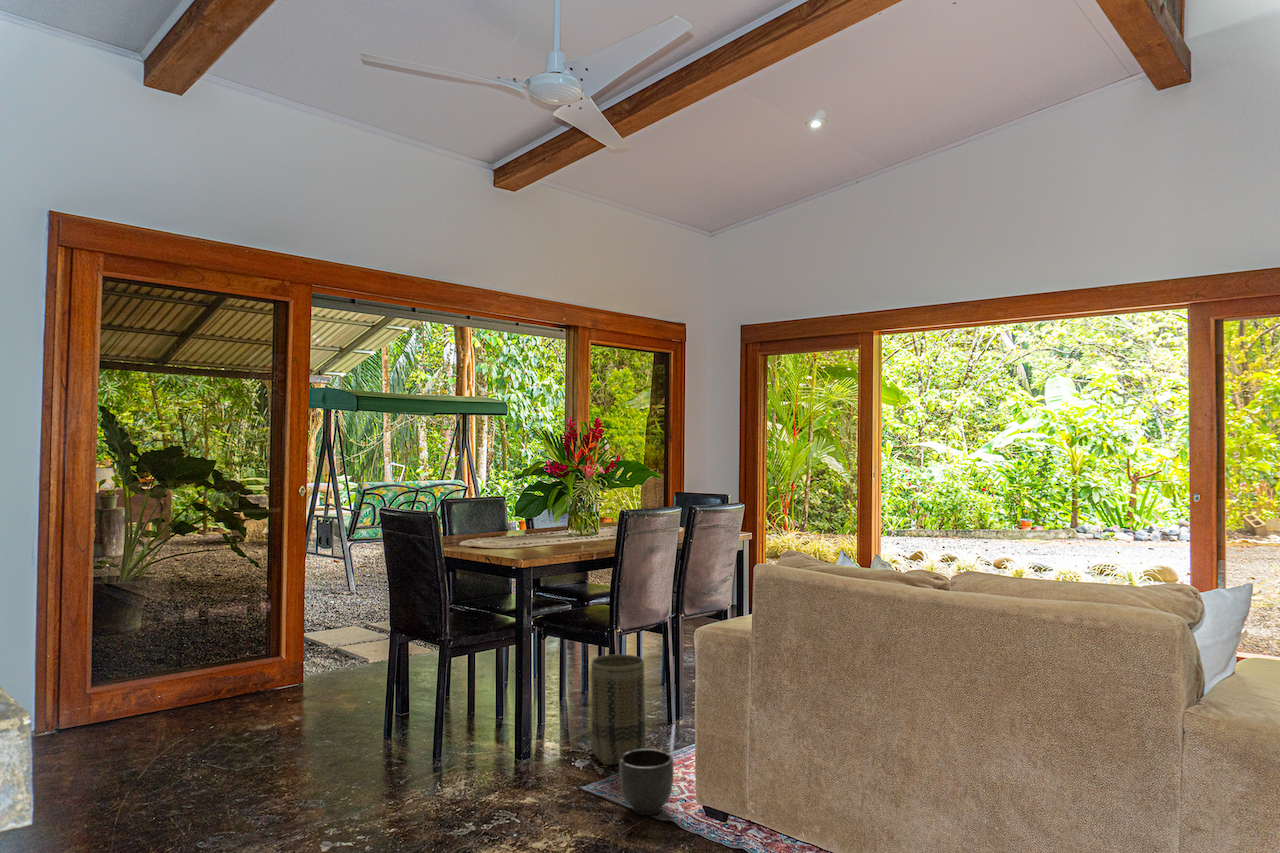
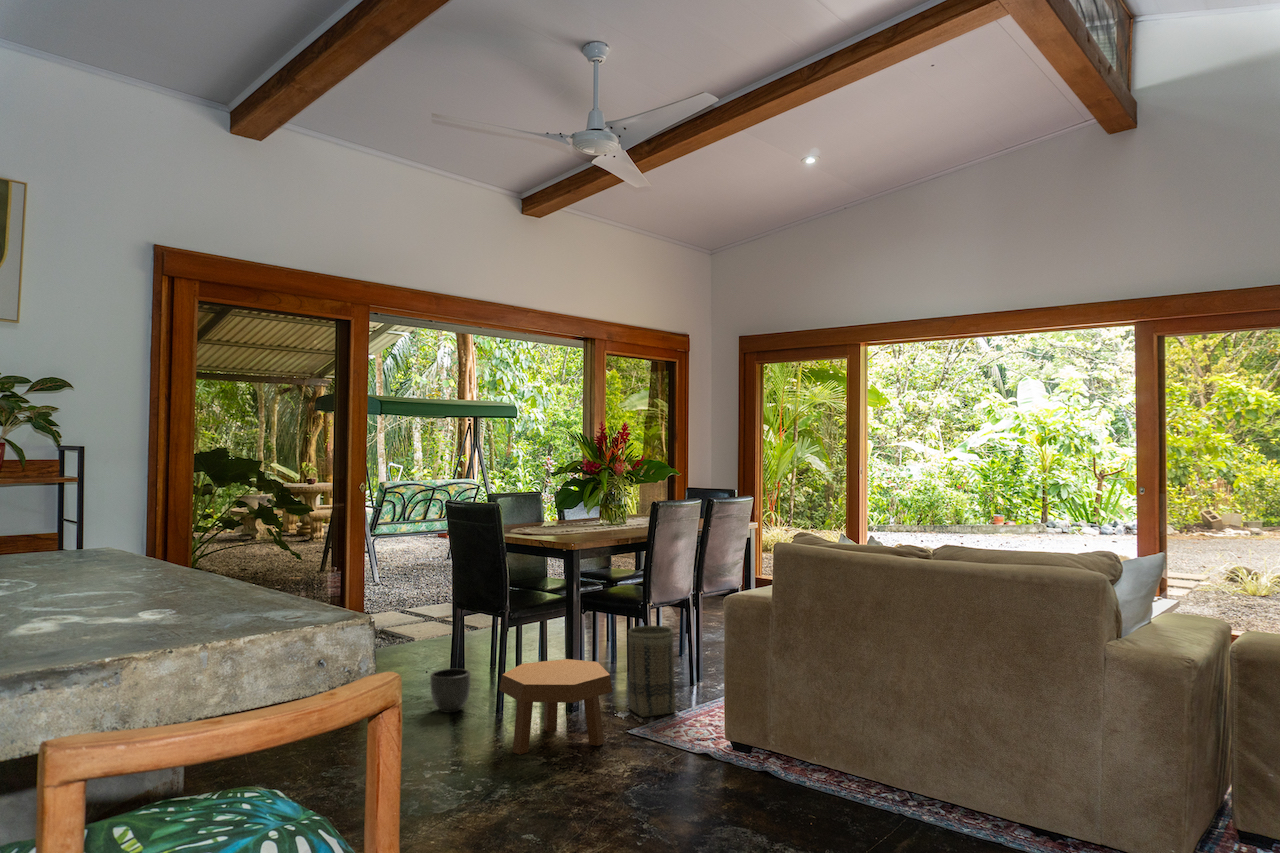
footstool: none [425,696,560,820] -> present [499,659,613,755]
planter: present [619,749,674,815] -> present [430,669,470,713]

